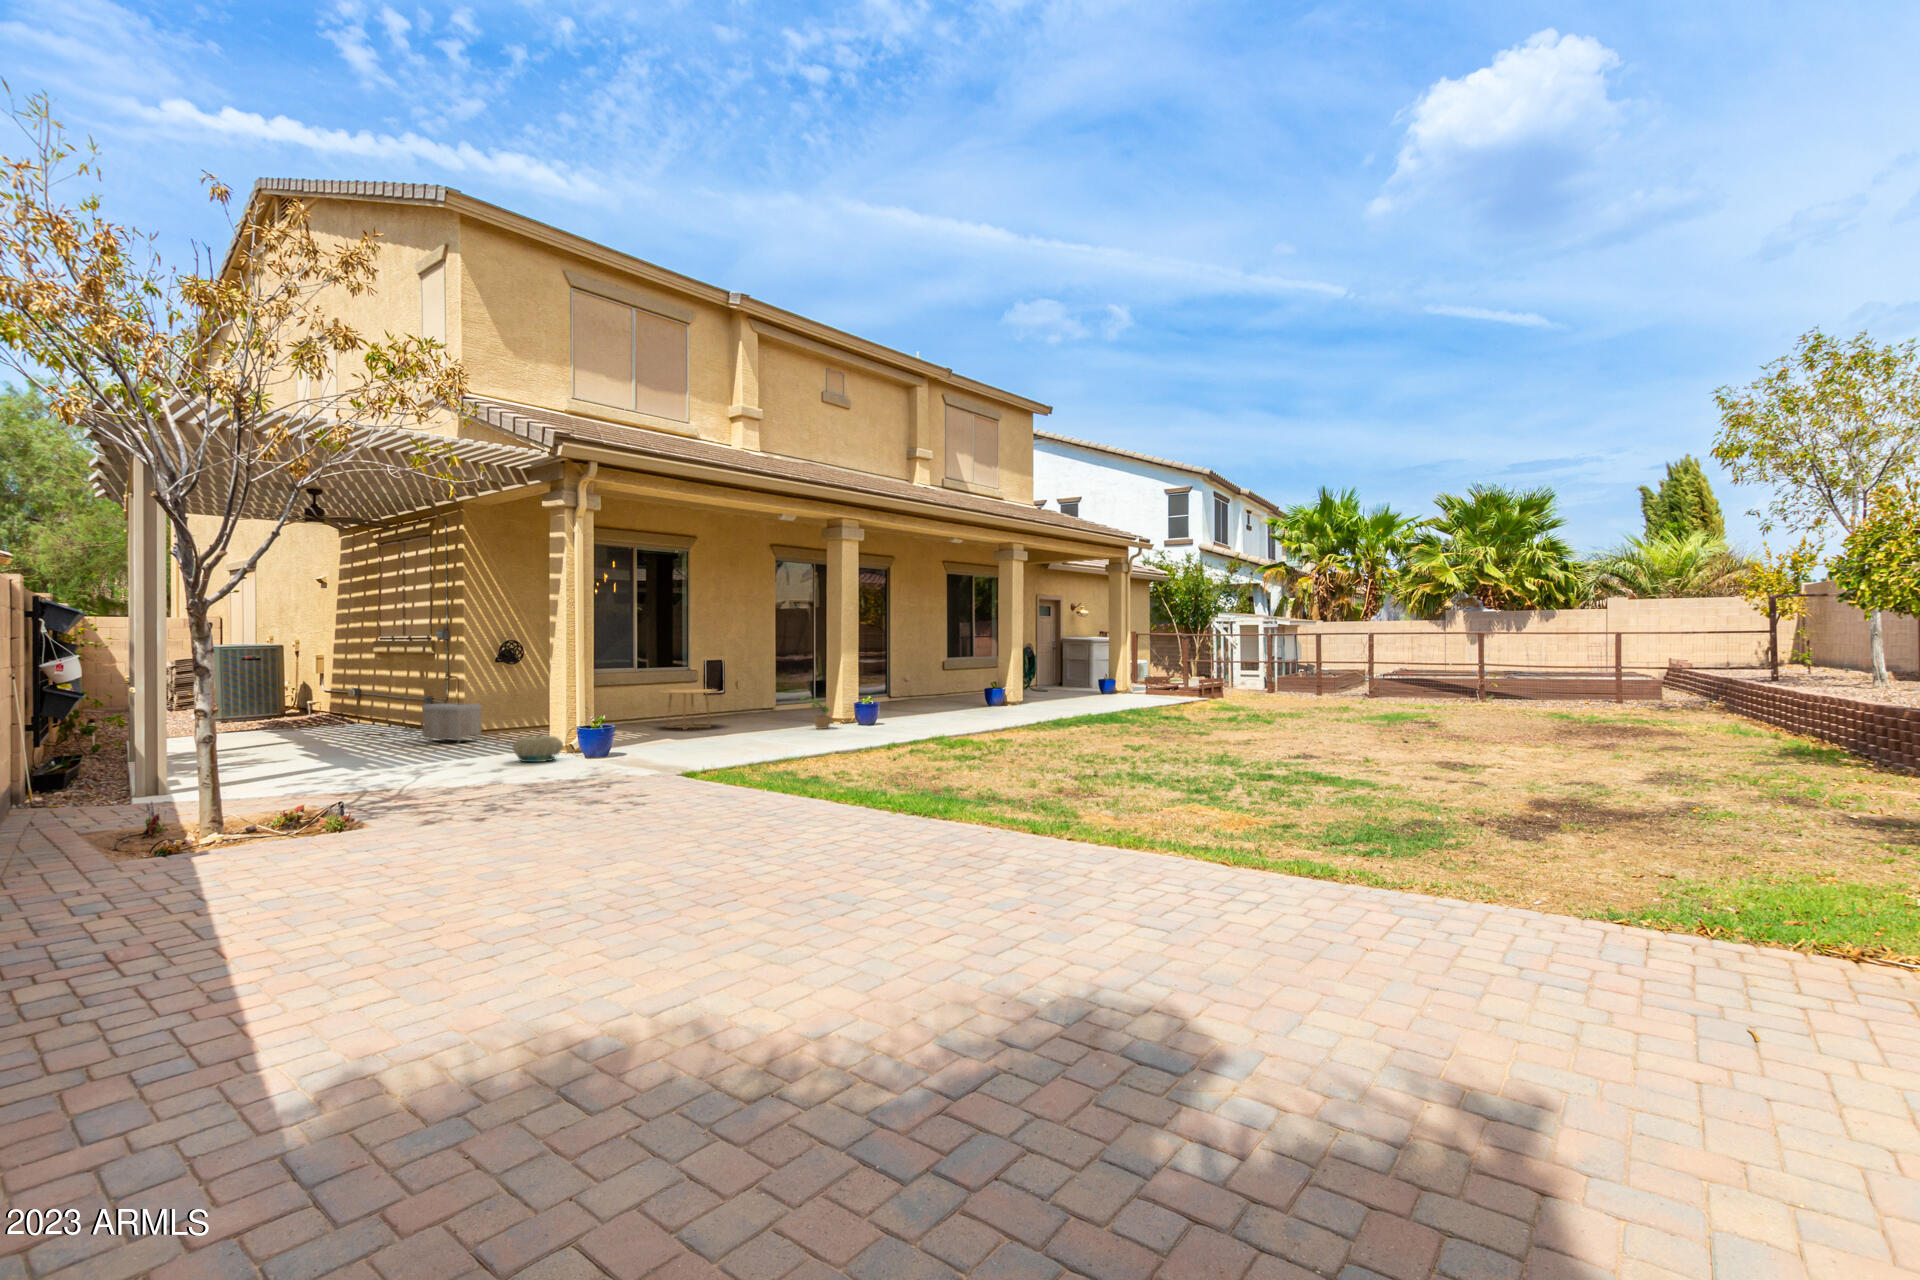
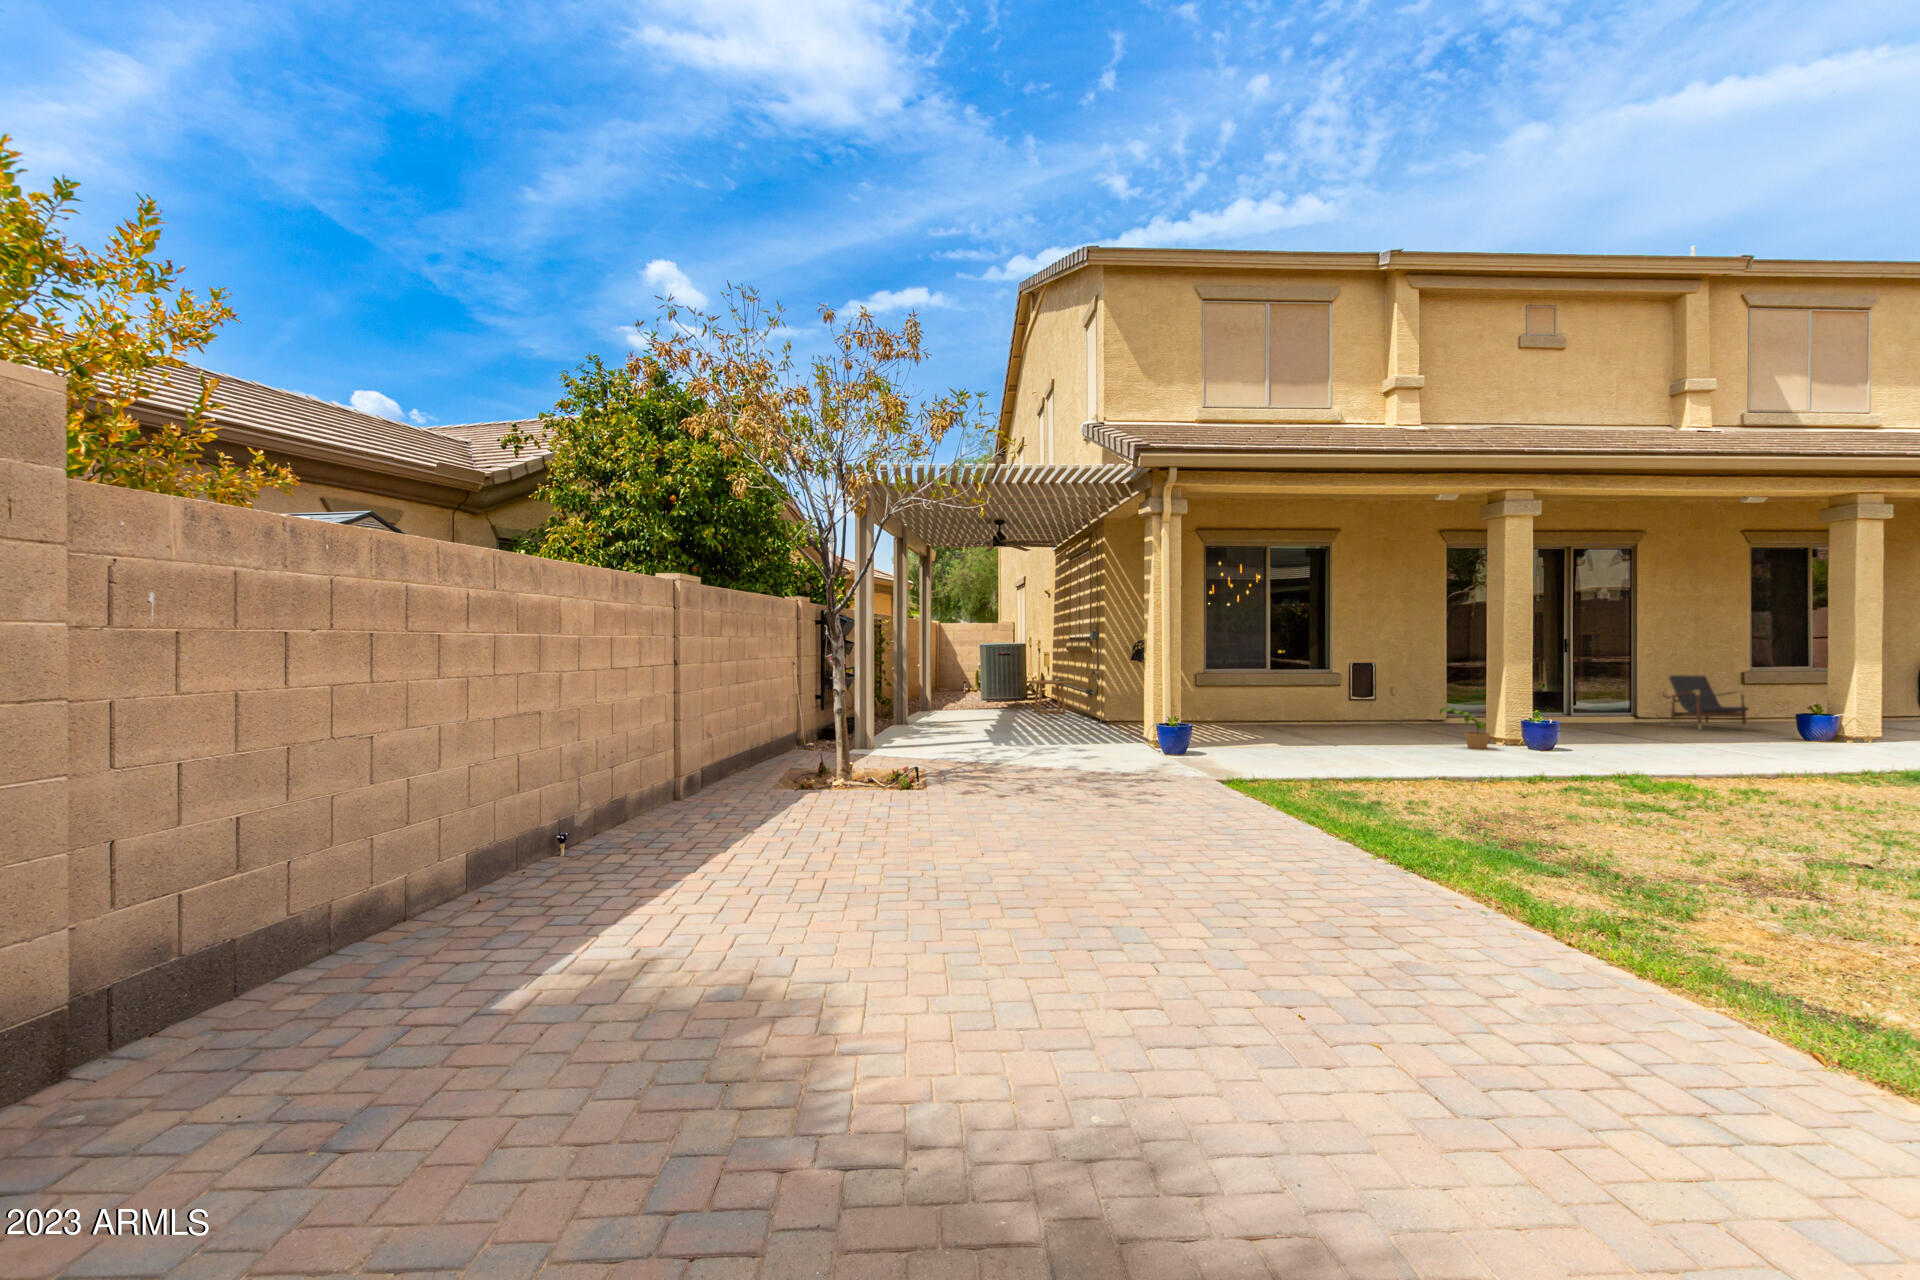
lounge chair: none [909,665,953,704] -> present [1669,675,1748,729]
round table: present [660,689,717,730] -> present [1026,680,1073,714]
storage bench: present [422,704,481,742] -> none [1077,694,1119,729]
basket: present [513,735,563,762] -> none [1107,727,1151,752]

